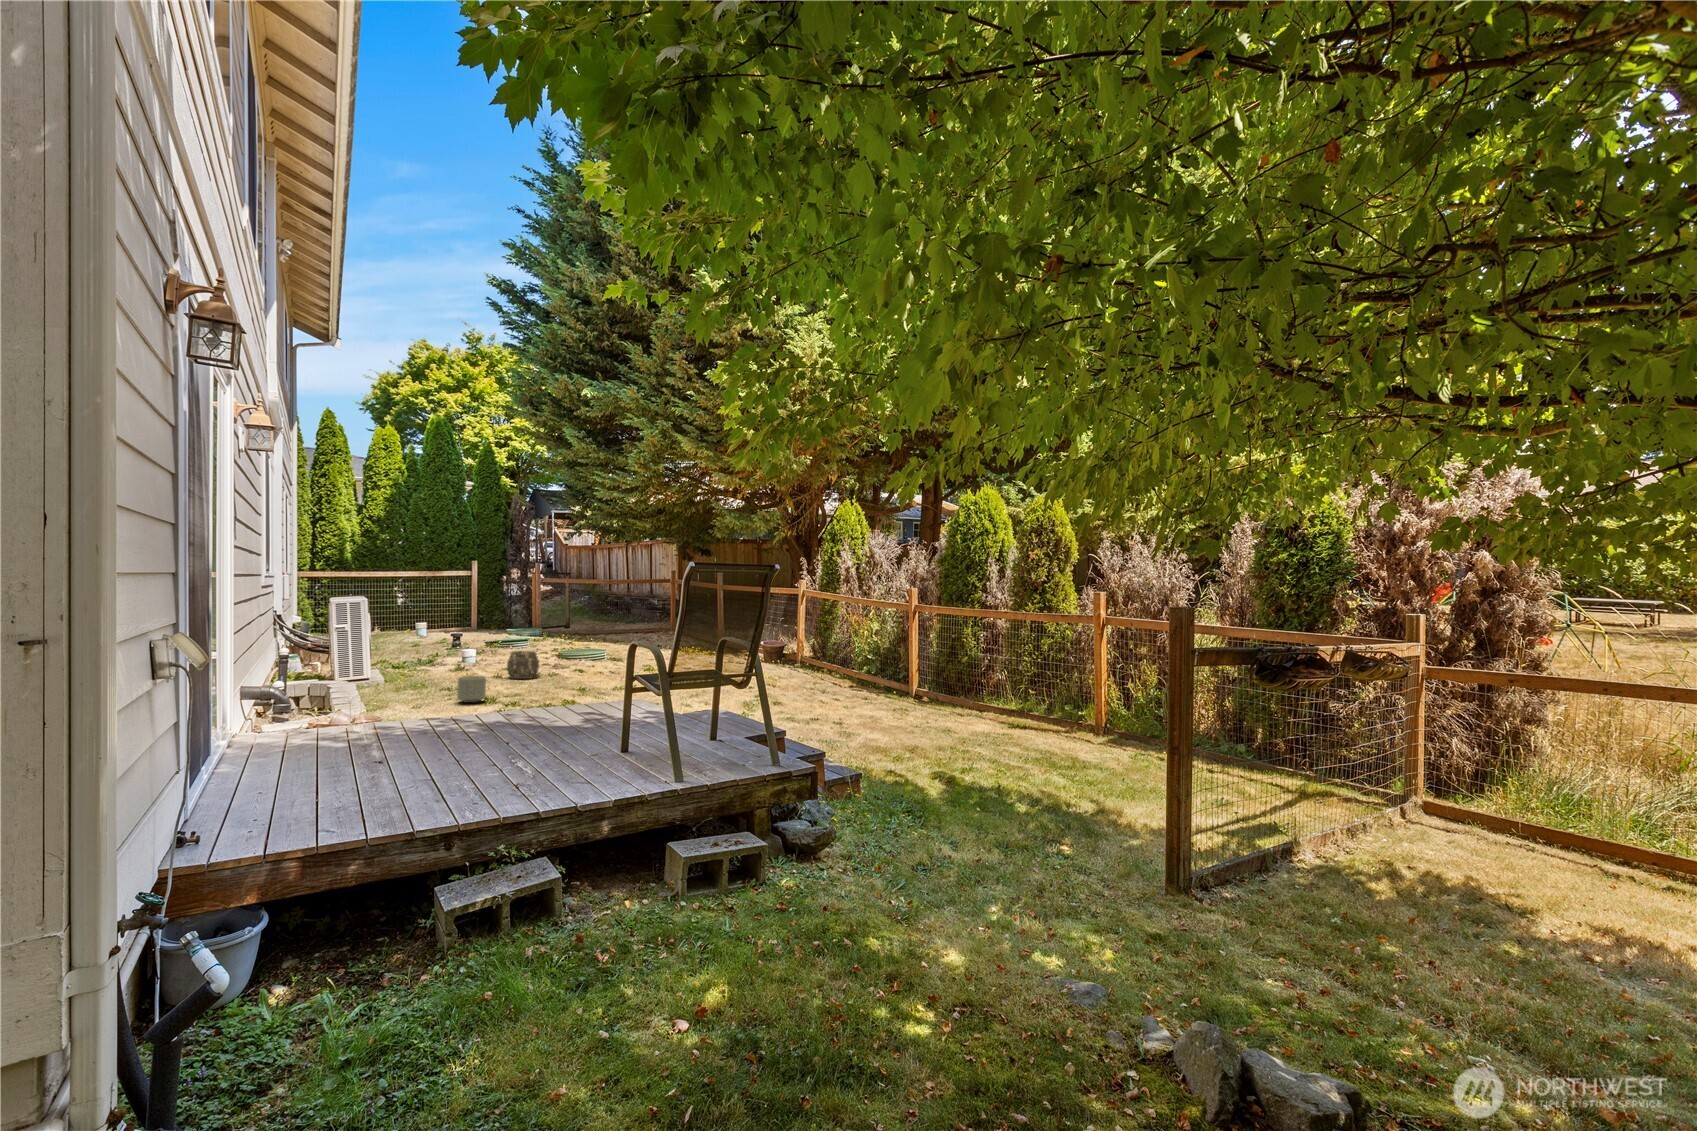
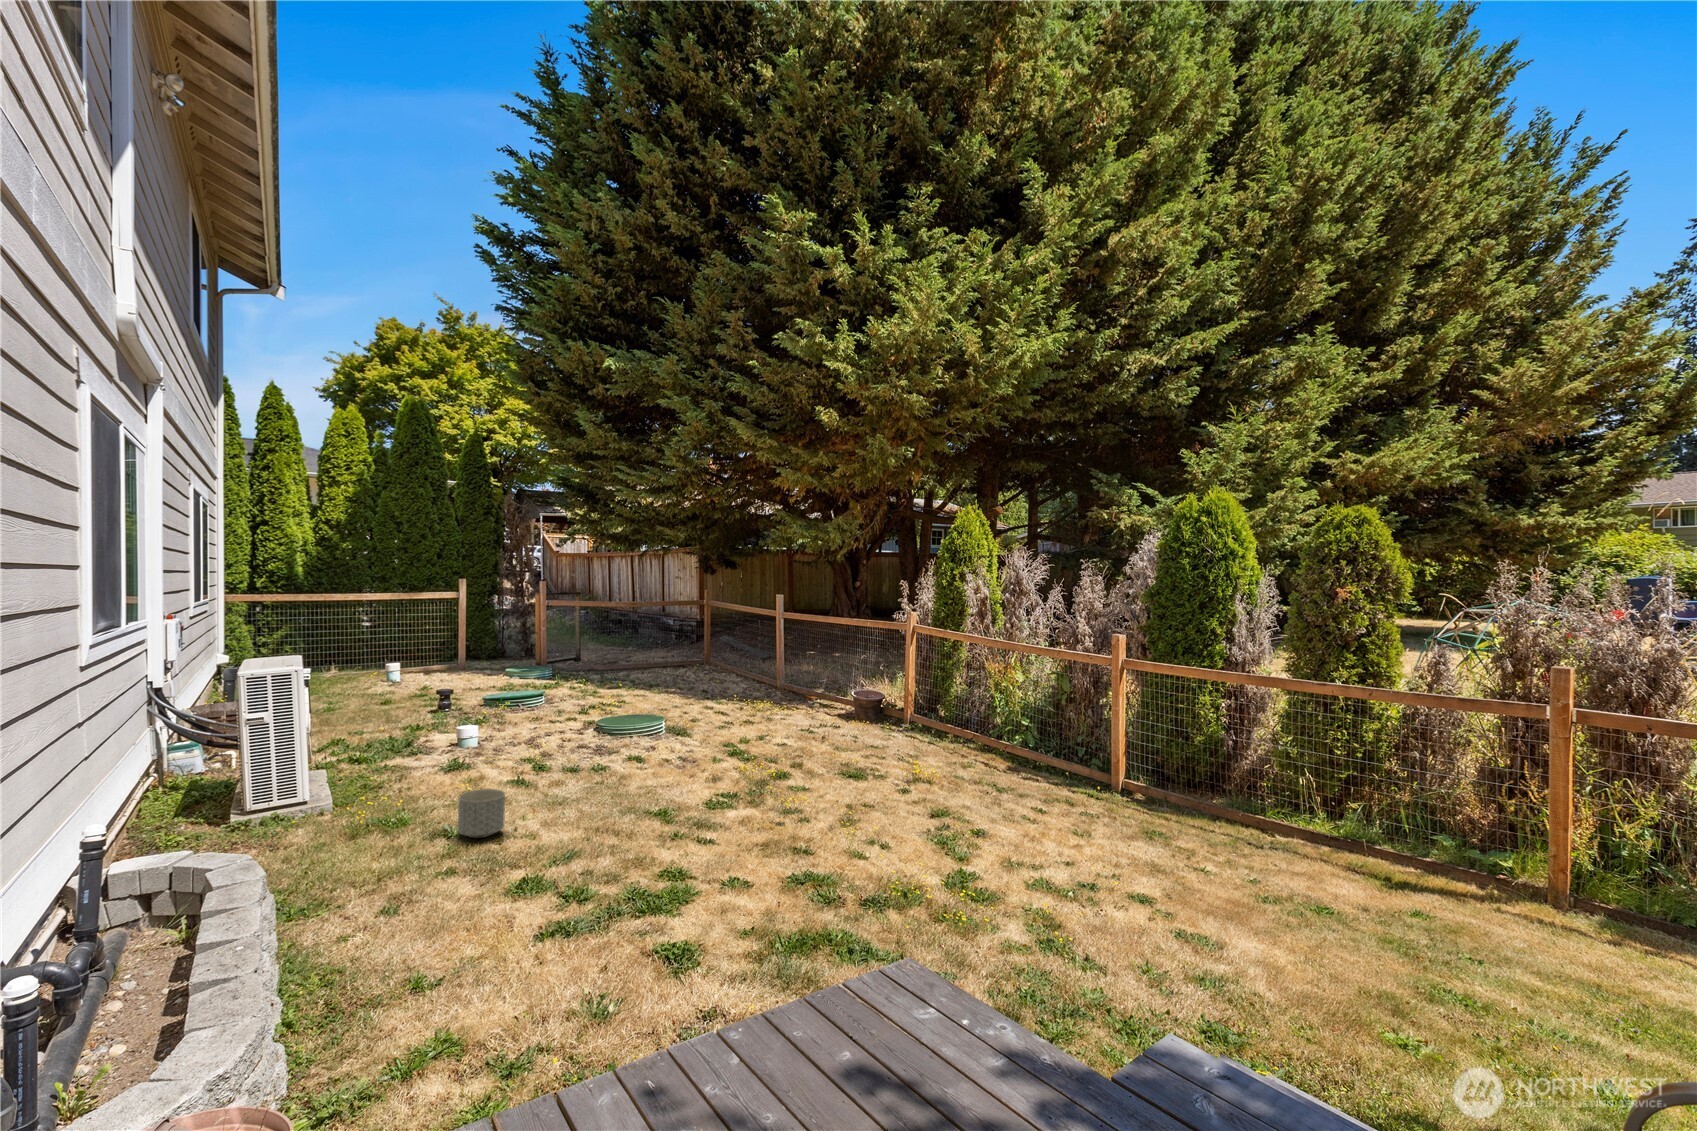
woven basket: present [507,651,539,679] -> none [525,726,573,772]

